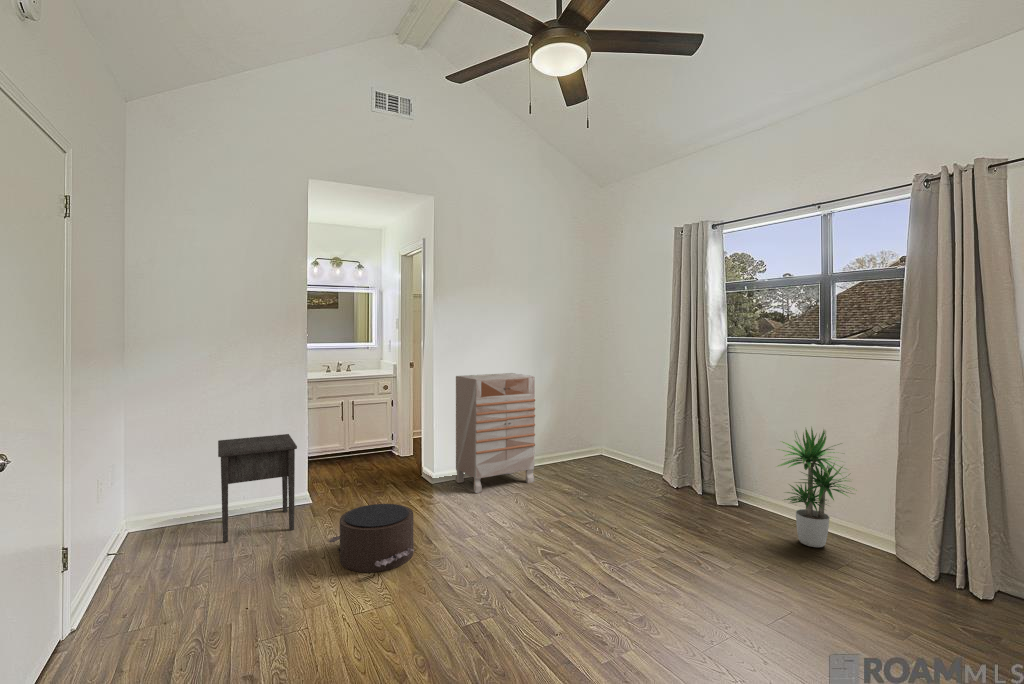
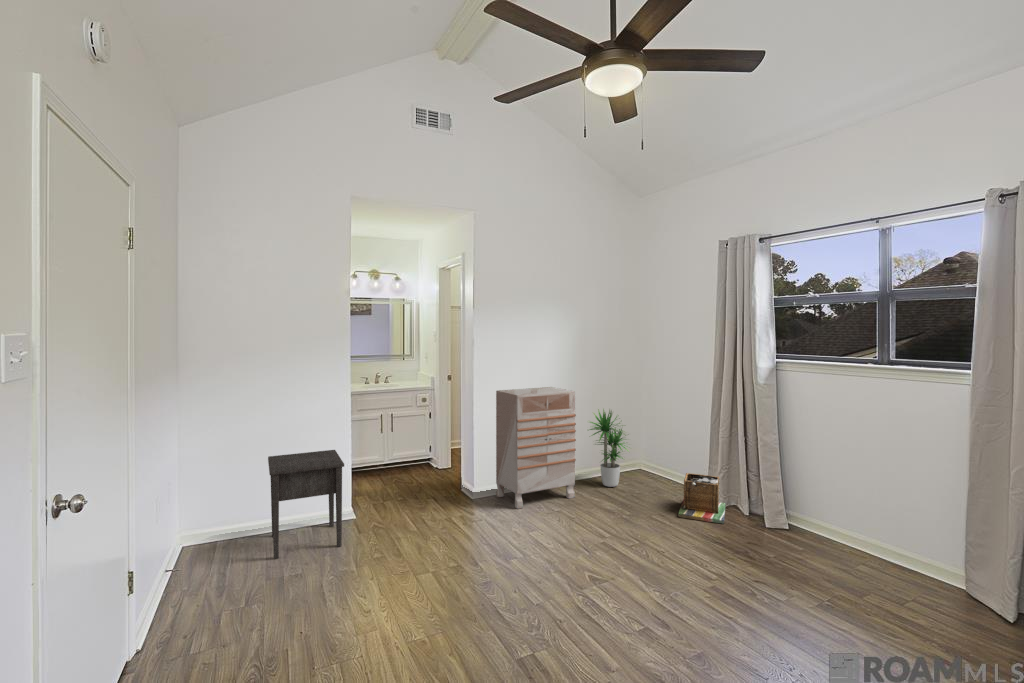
potted plant: present [778,428,853,547] -> present [590,409,628,487]
laundry basket: none [634,456,681,503] -> present [678,473,726,524]
pouf: present [329,504,415,572] -> none [376,523,463,595]

